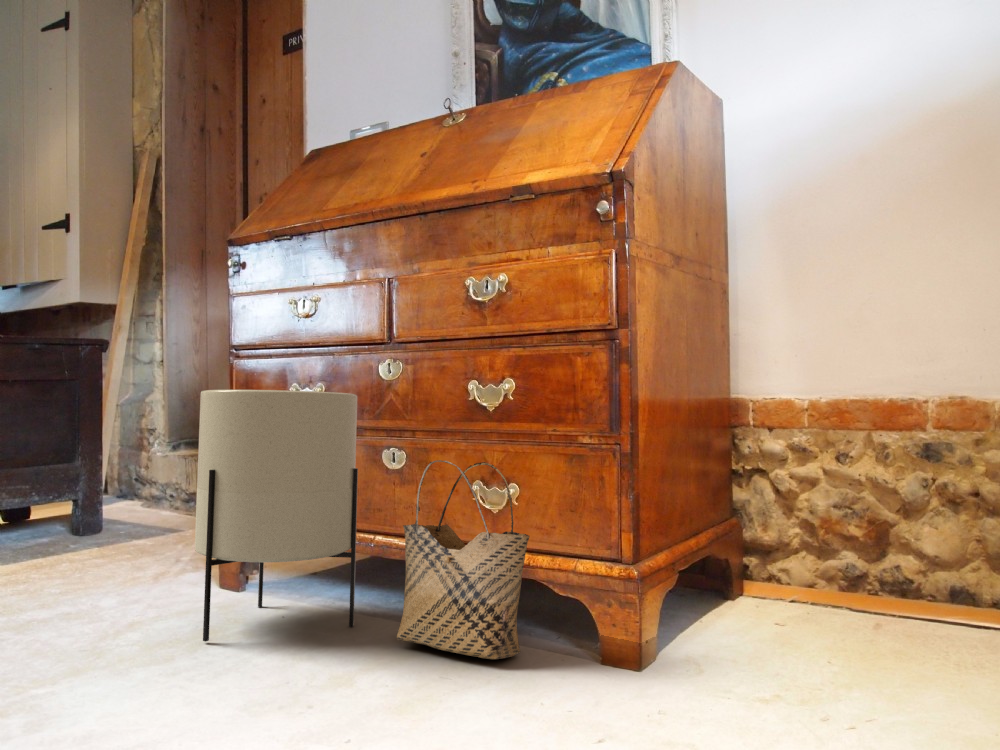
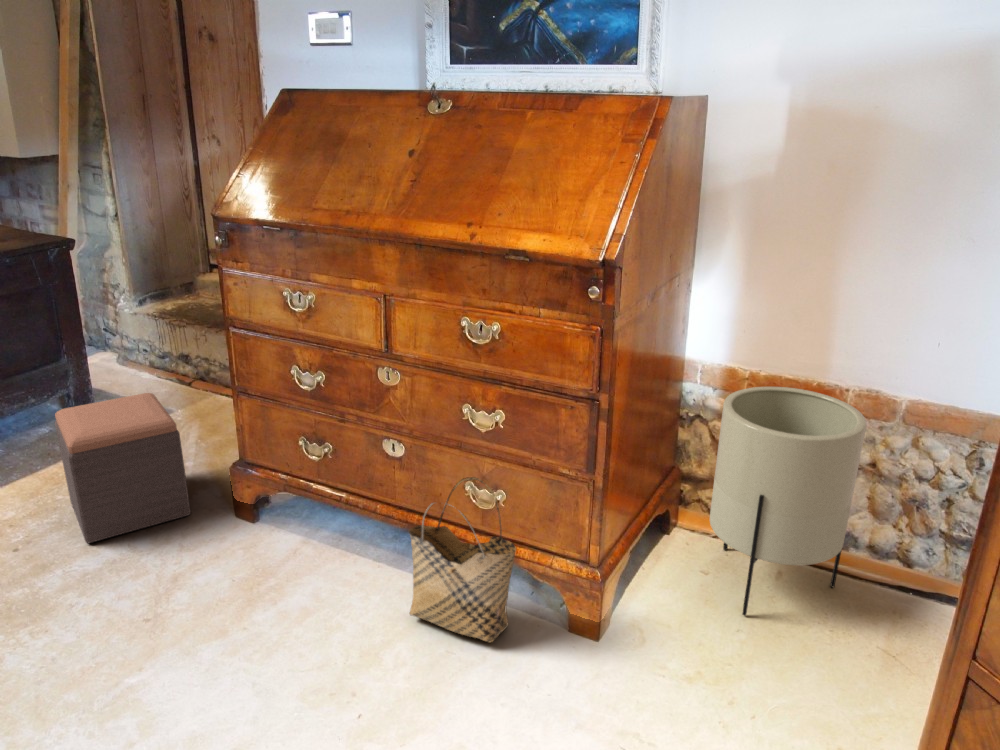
planter: present [195,390,358,642] -> present [710,387,866,616]
footstool: none [43,456,173,593] -> present [55,393,191,543]

